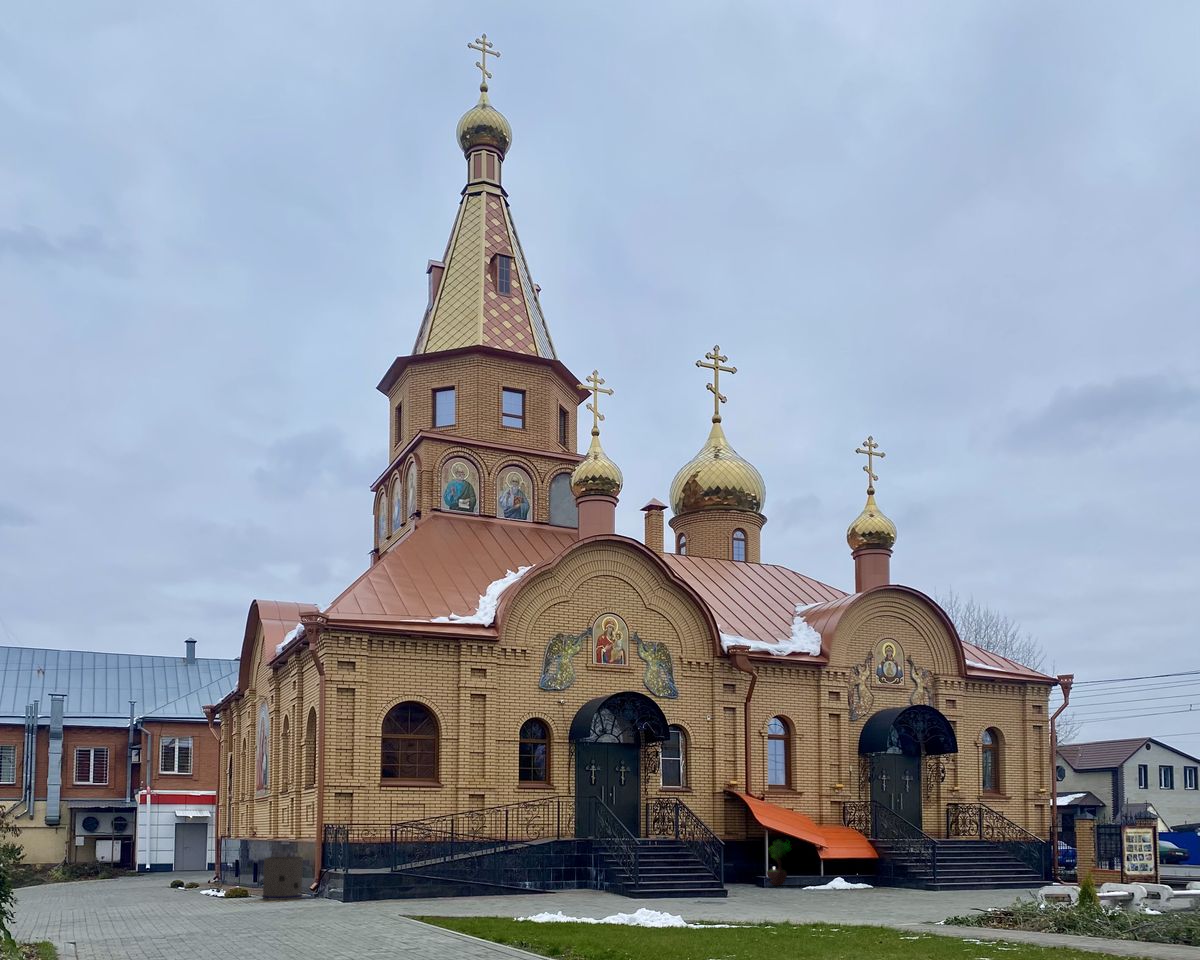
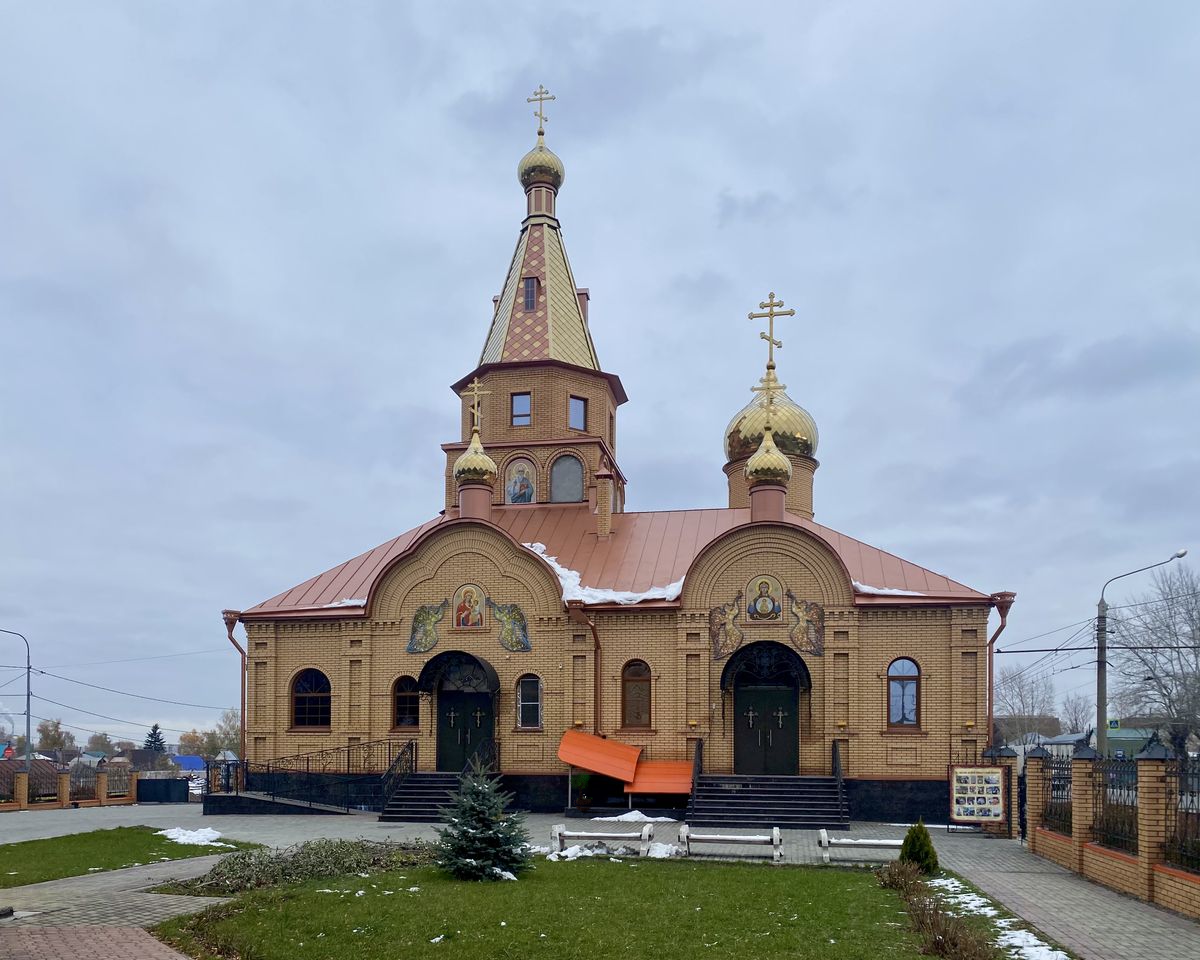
trash can: present [262,857,303,899] -> none [266,780,294,810]

